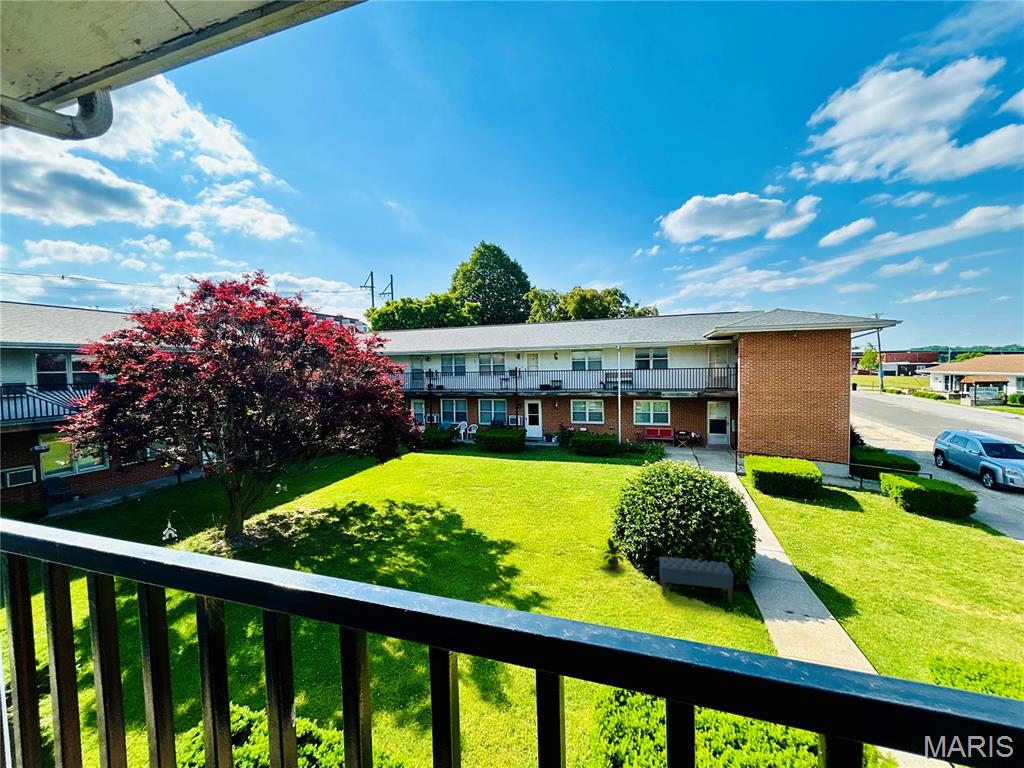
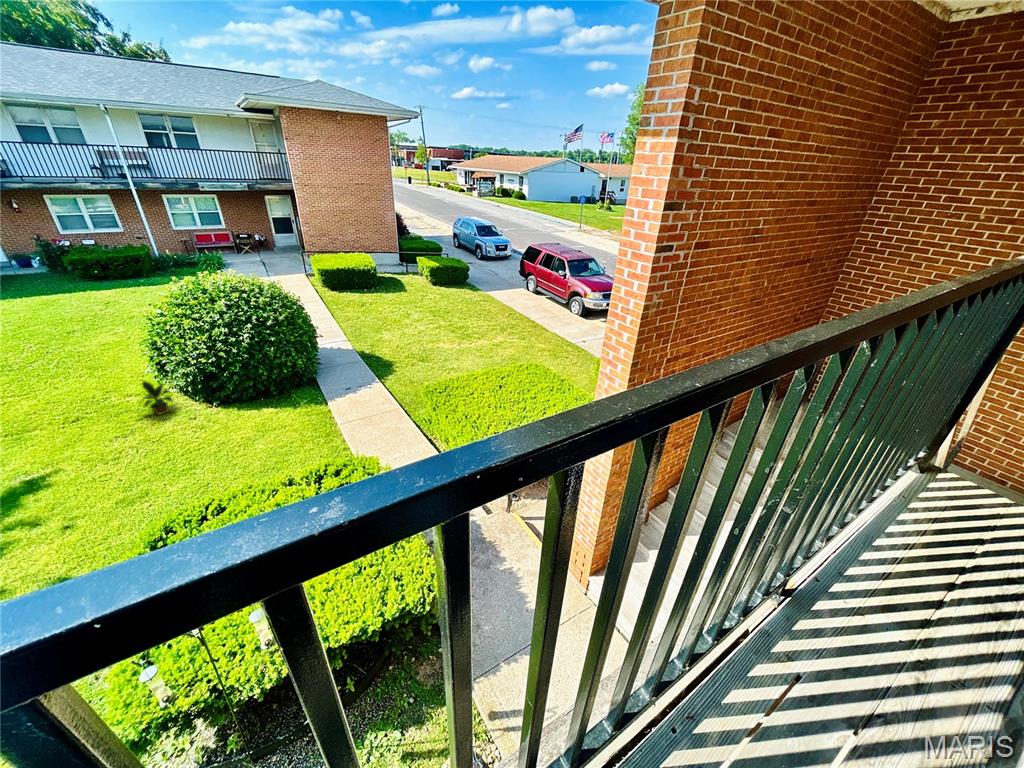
bench: present [659,557,734,603] -> none [216,367,301,419]

